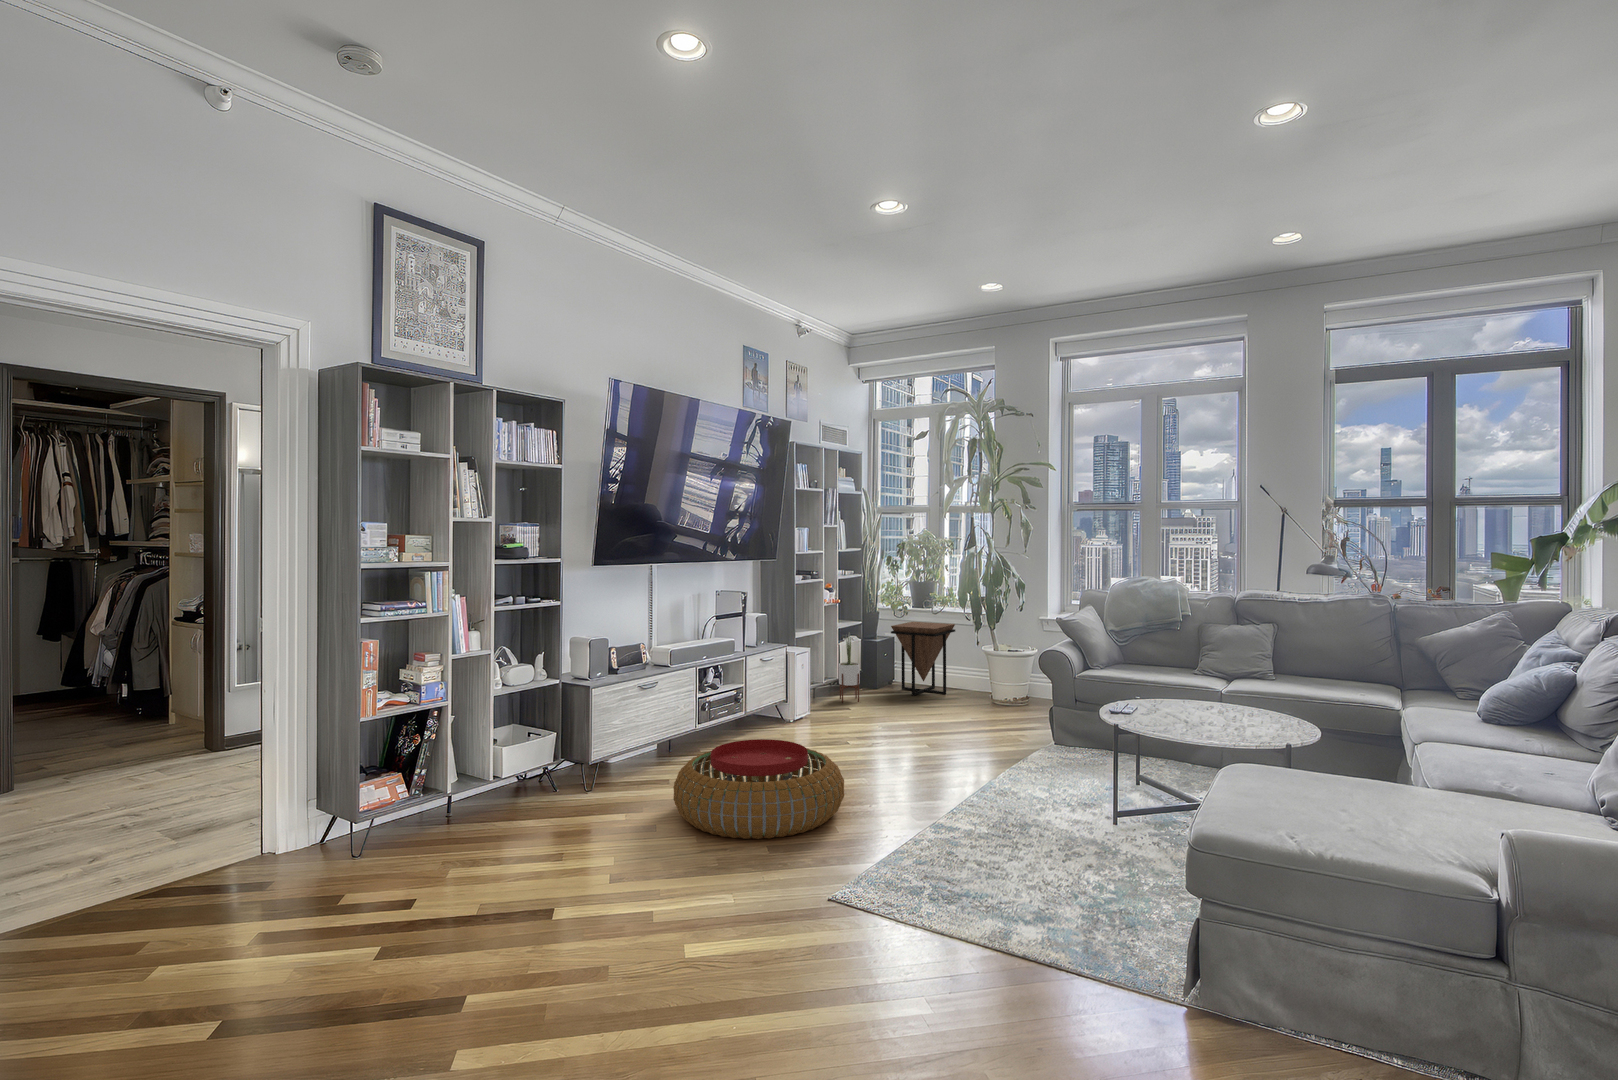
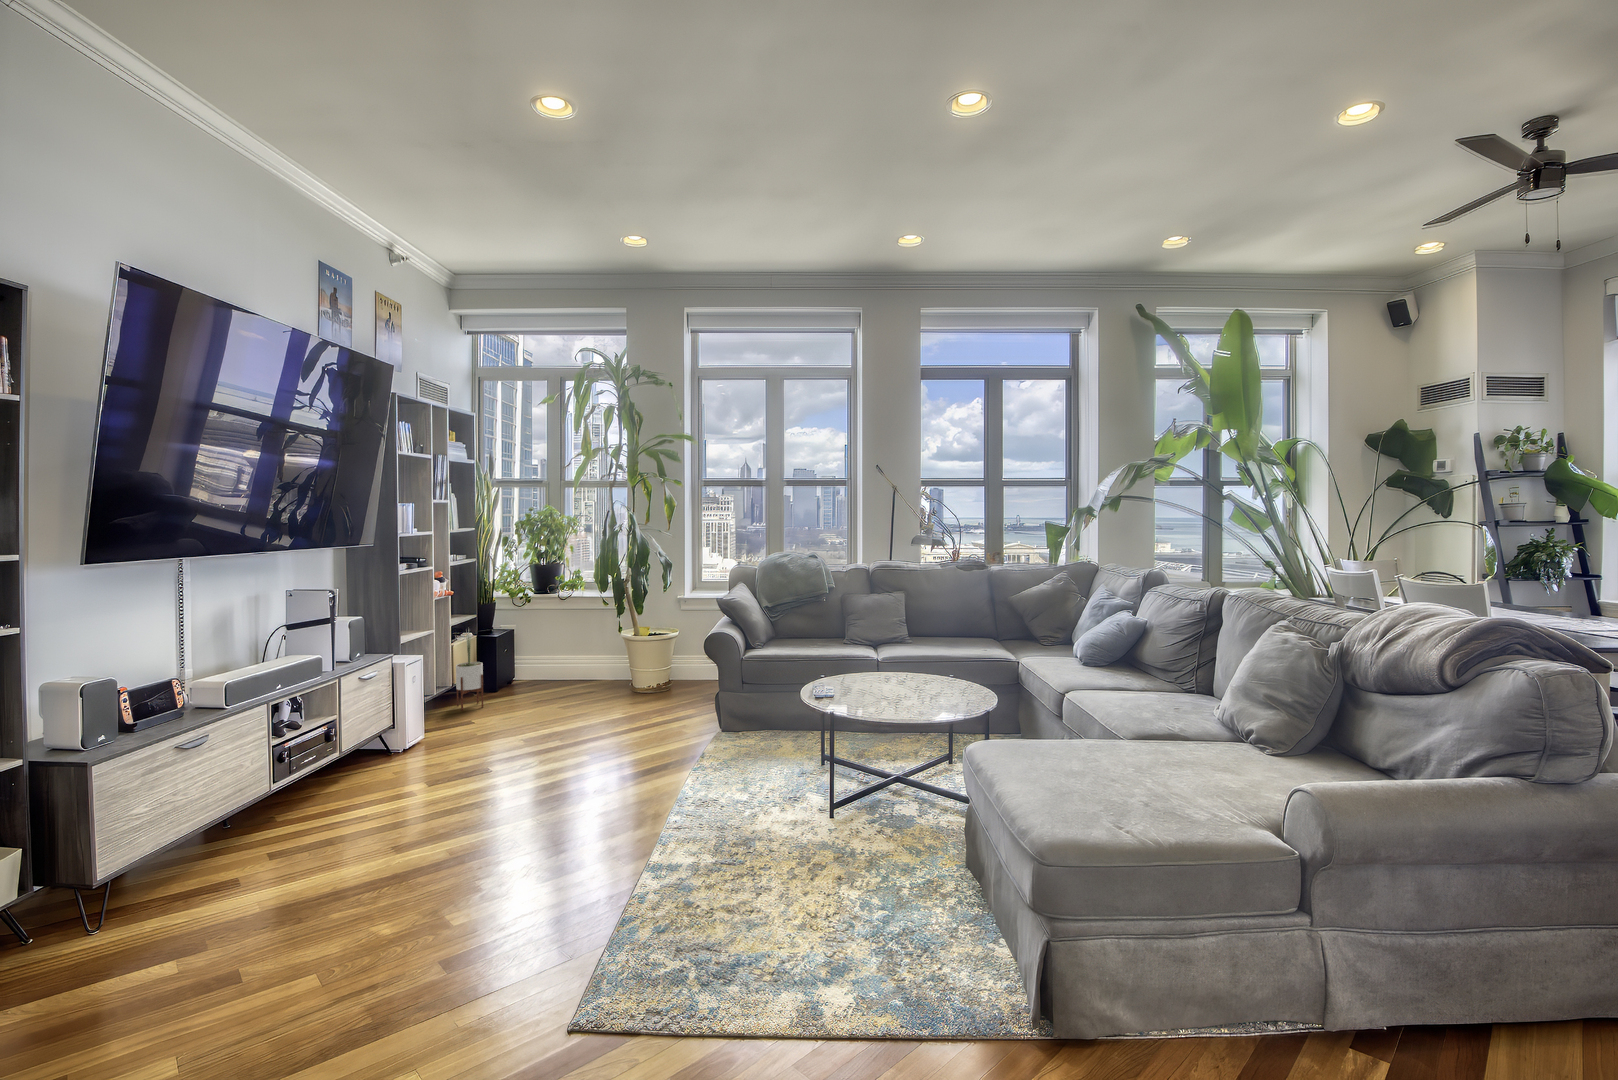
side table: present [891,622,955,696] -> none [517,609,589,691]
pouf: present [673,739,844,839] -> none [246,794,529,970]

